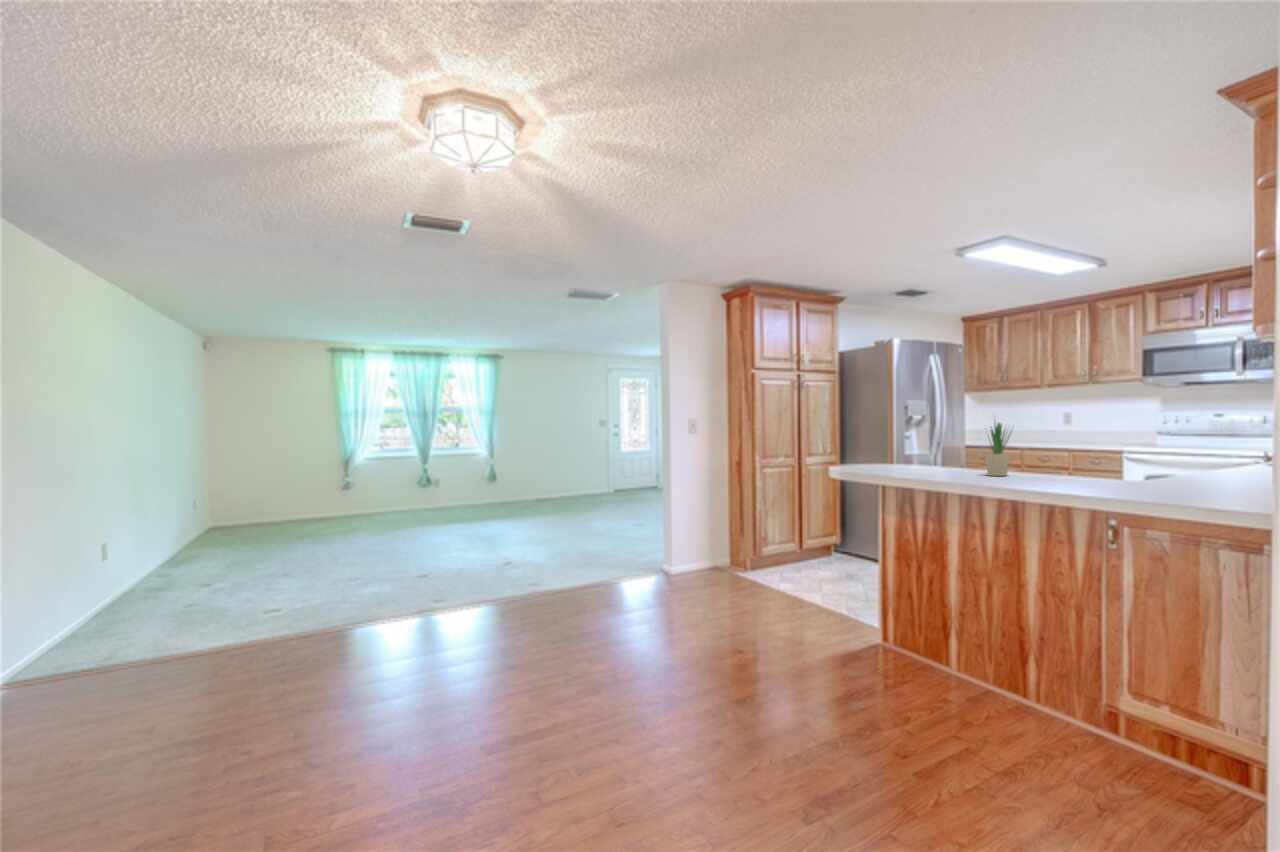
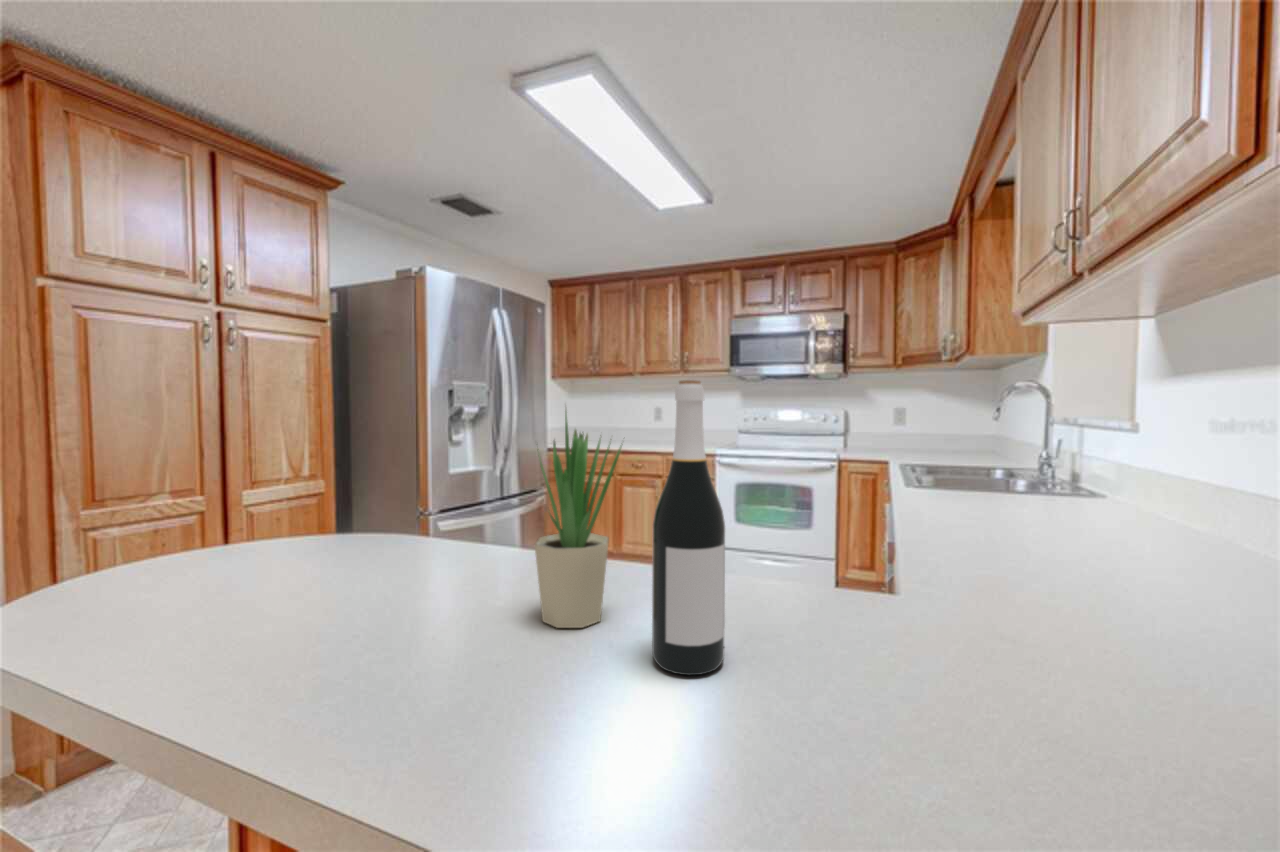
wine bottle: none [1022,409,1044,481] -> present [652,380,725,675]

